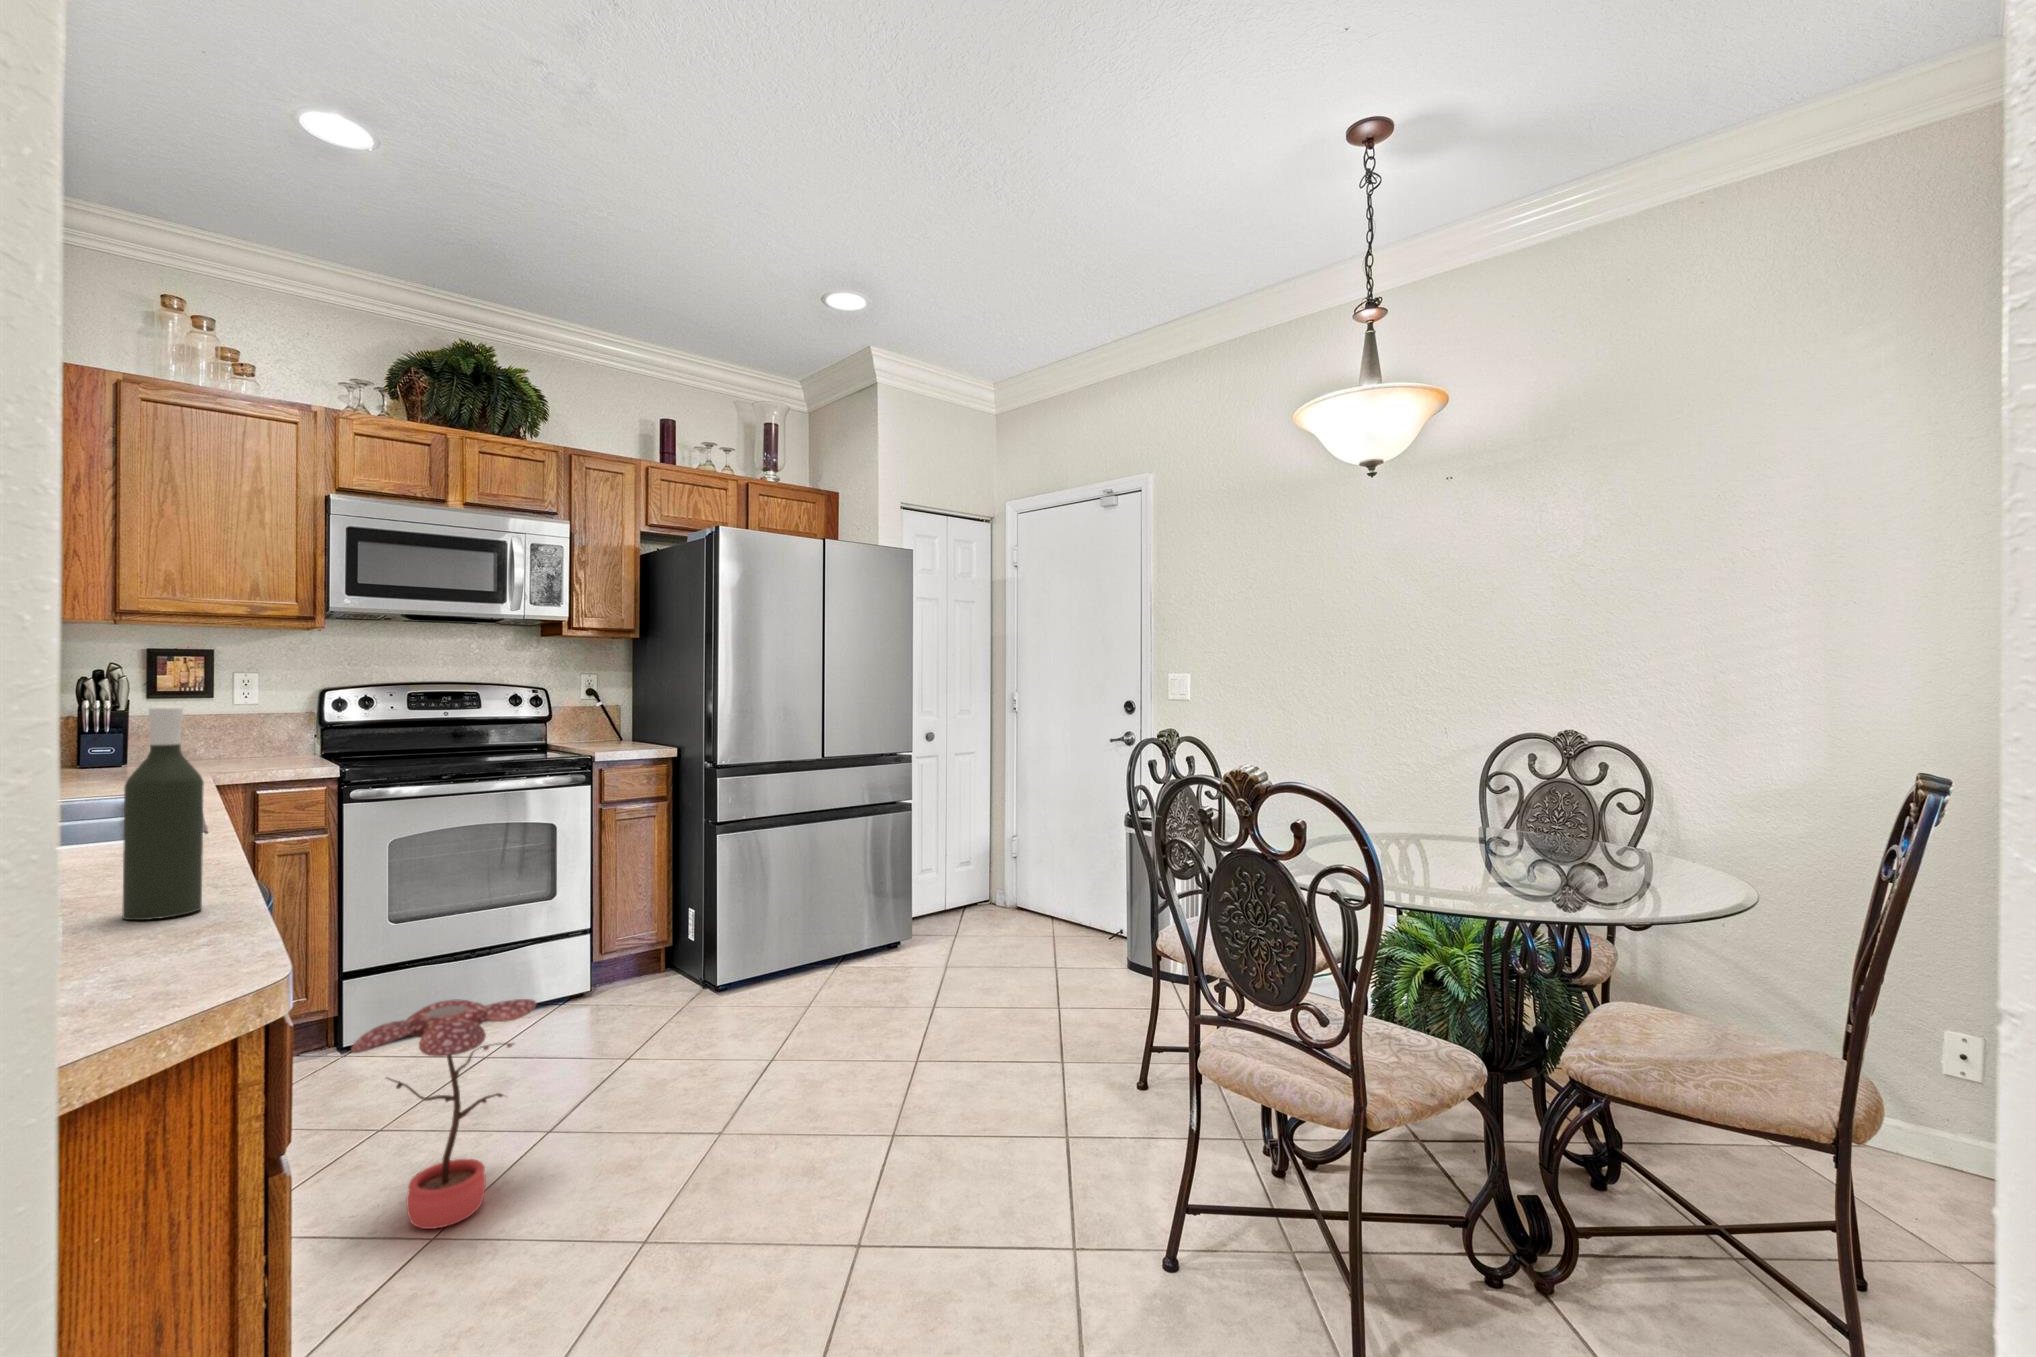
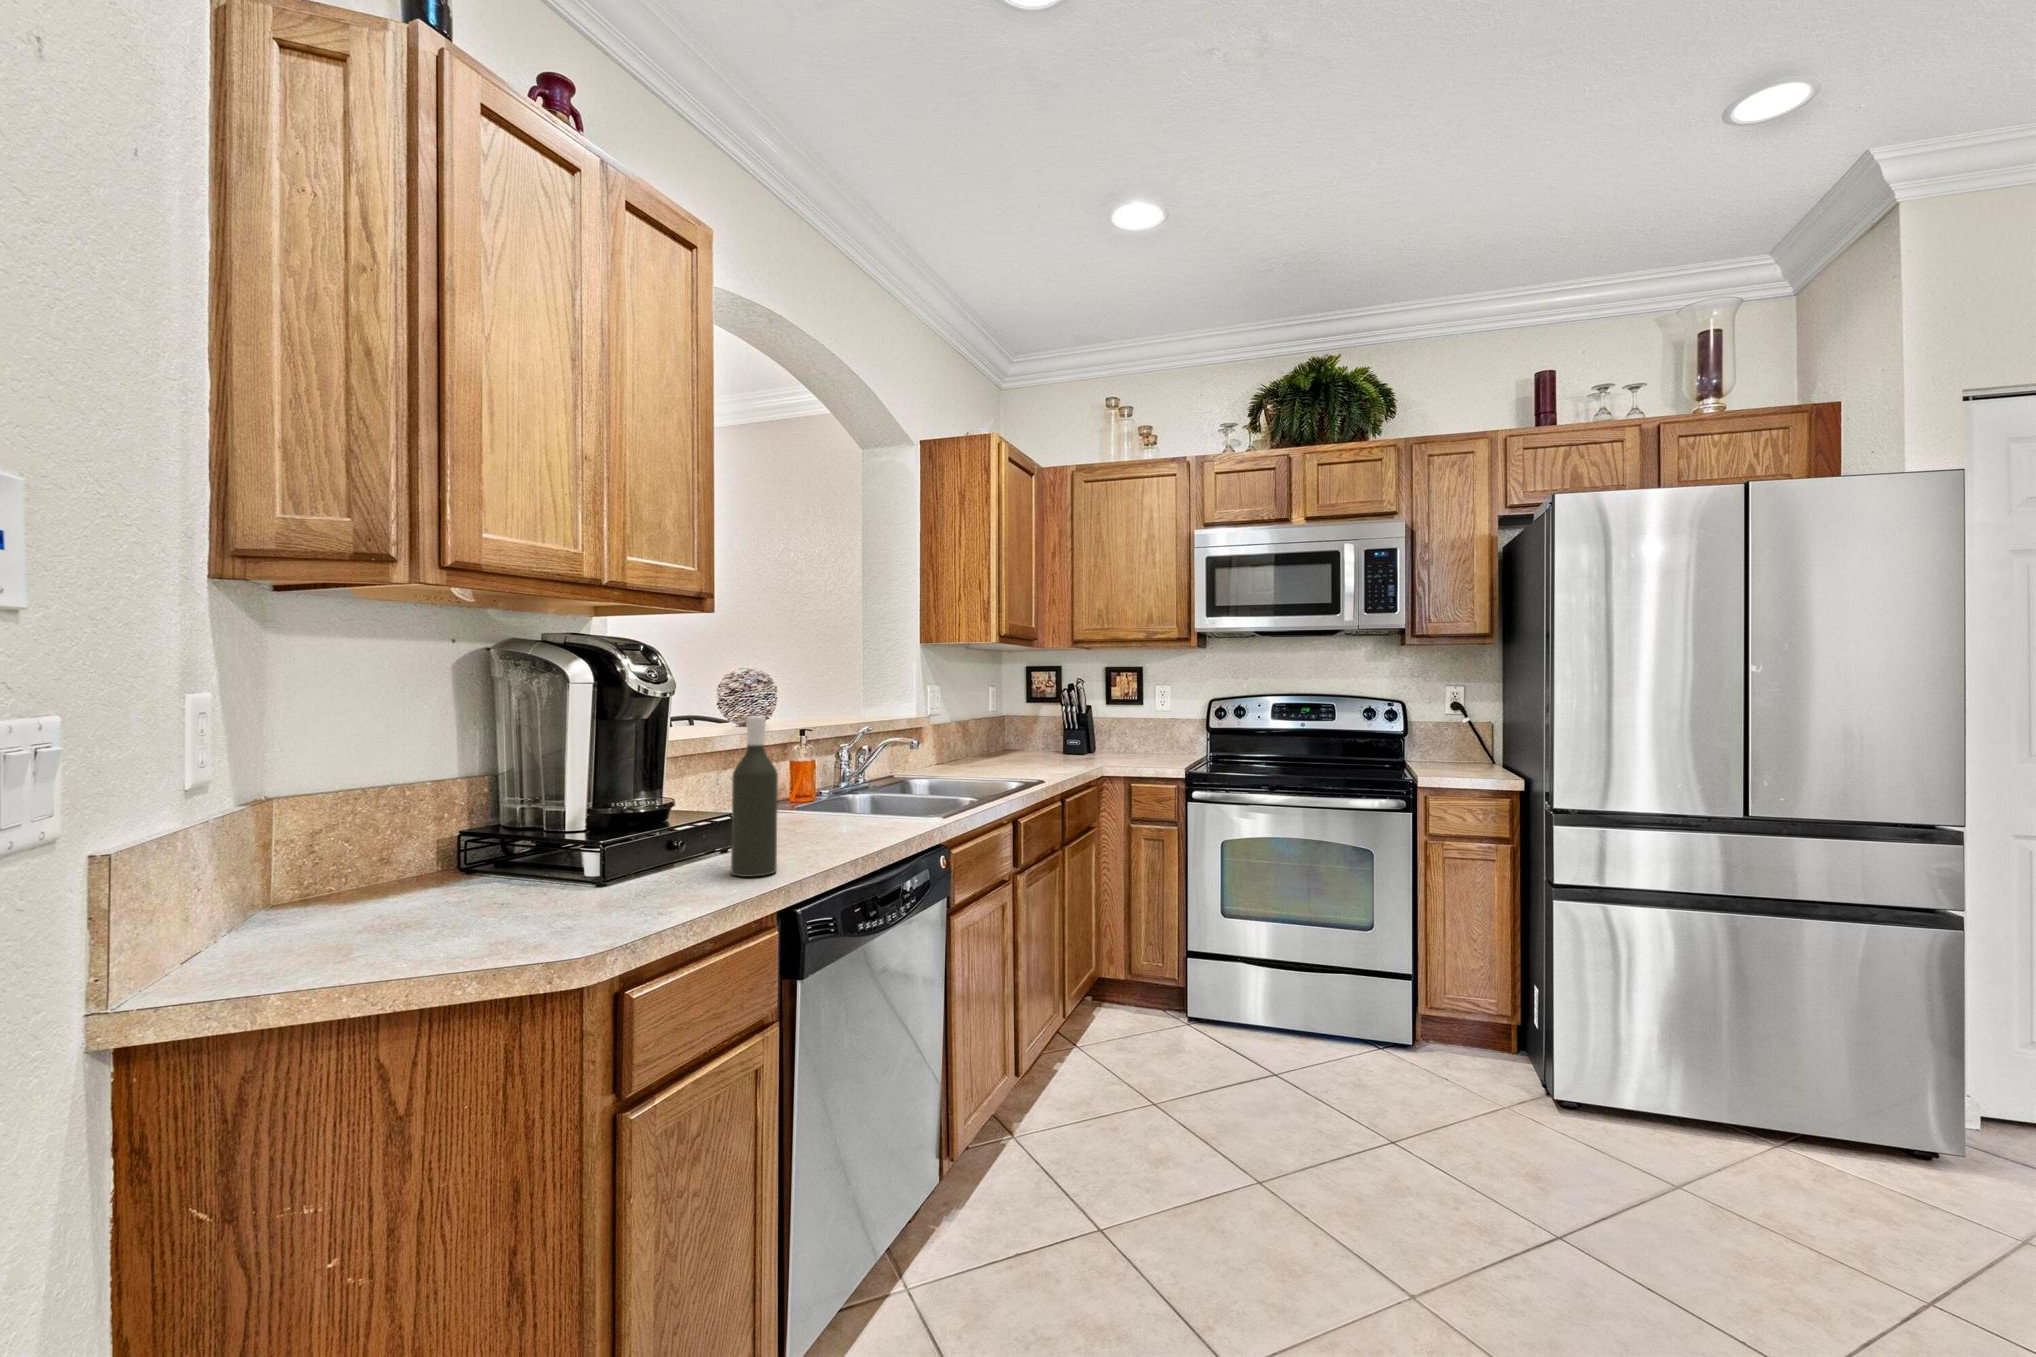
potted plant: present [351,999,536,1229] -> none [1032,1004,1182,1231]

